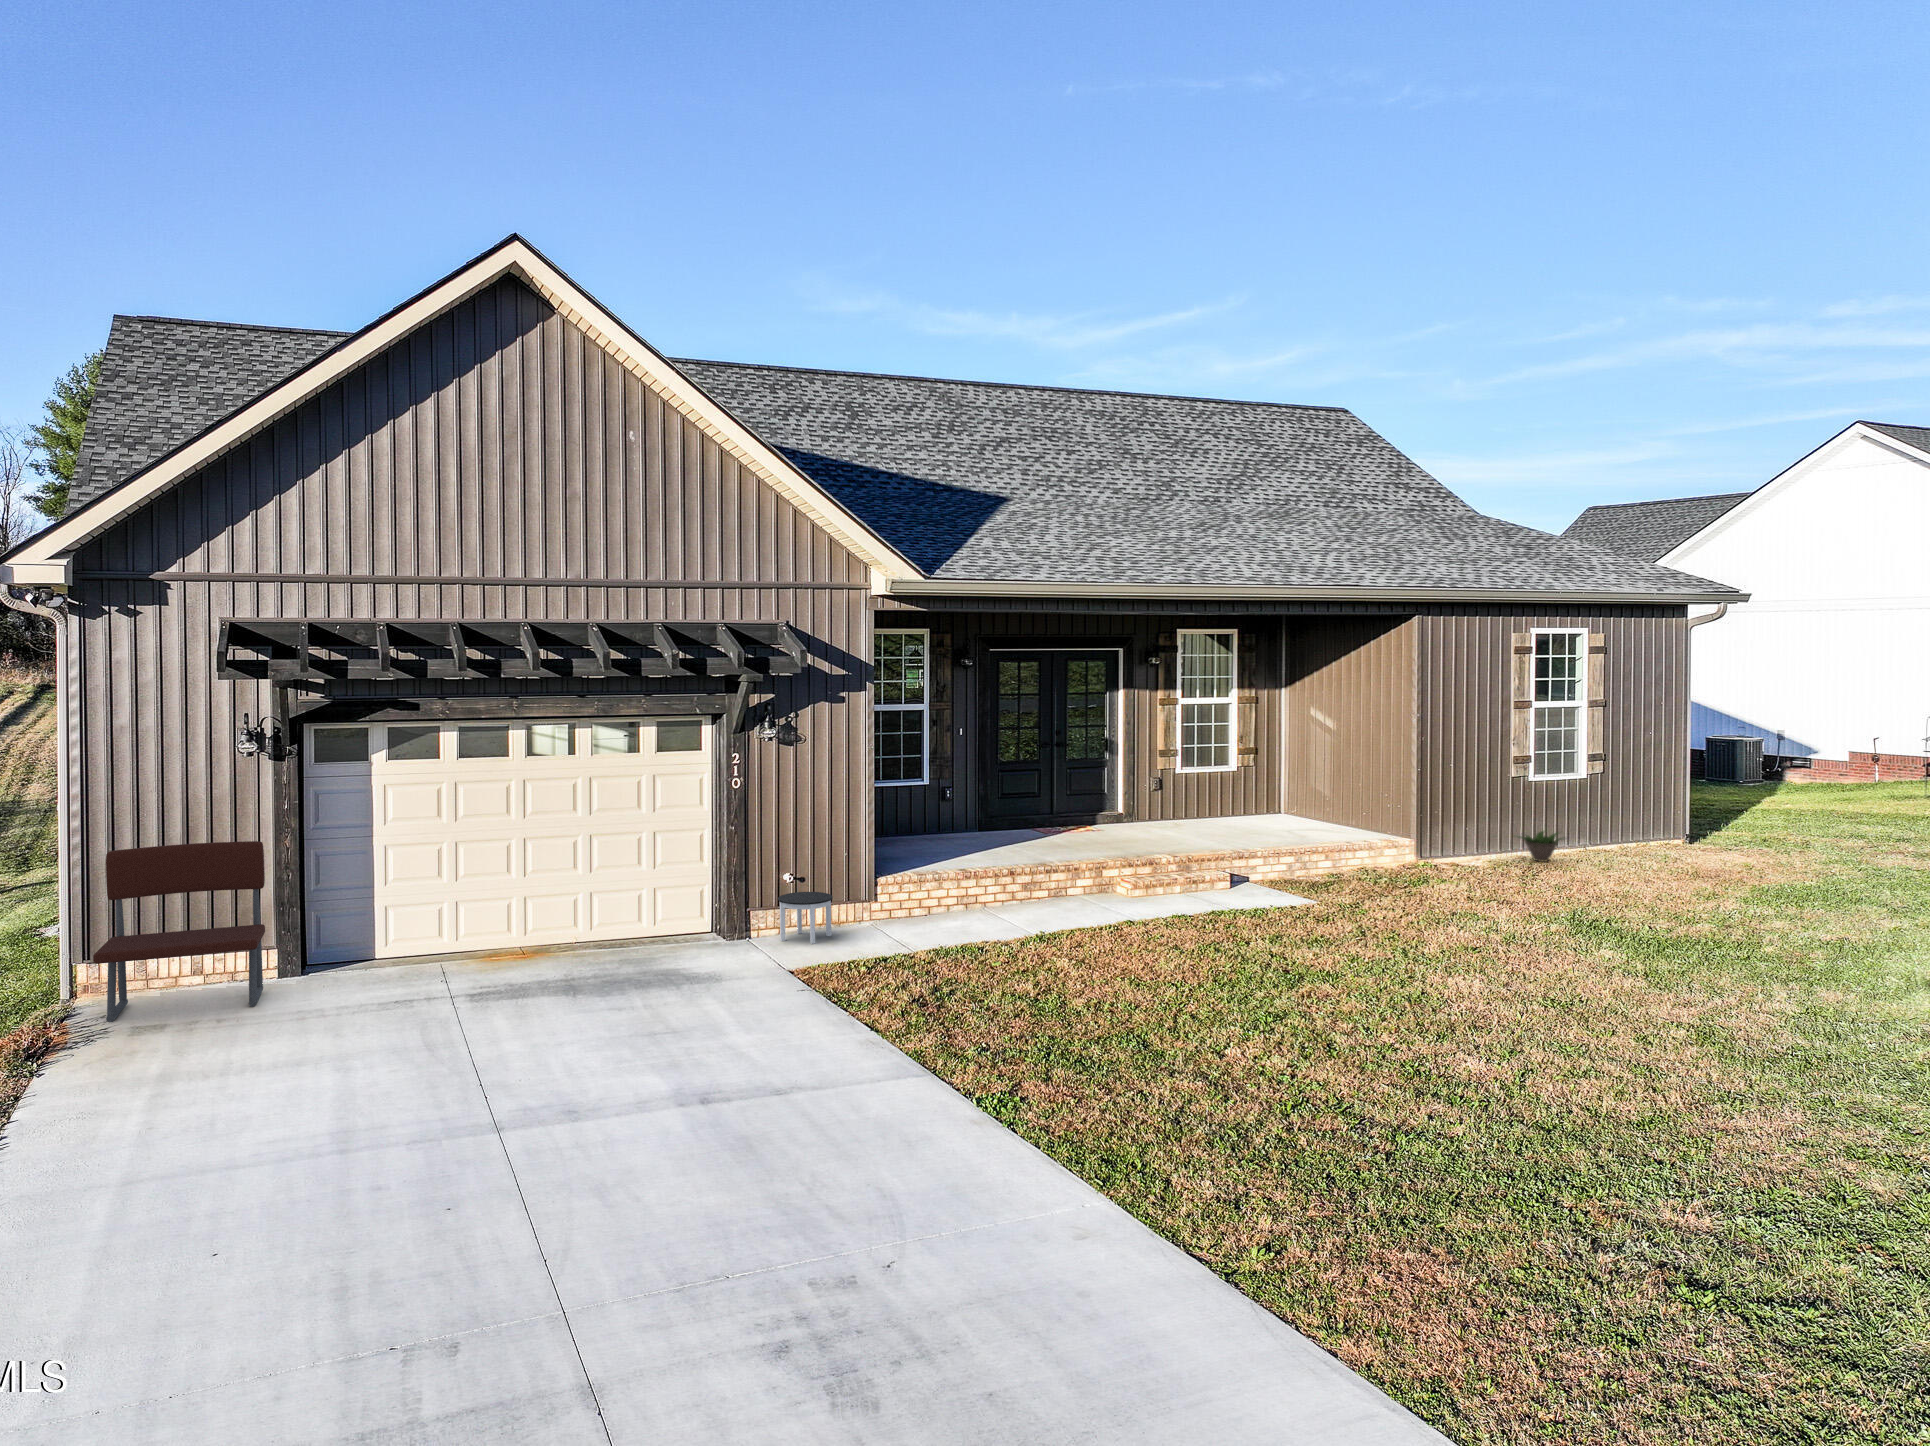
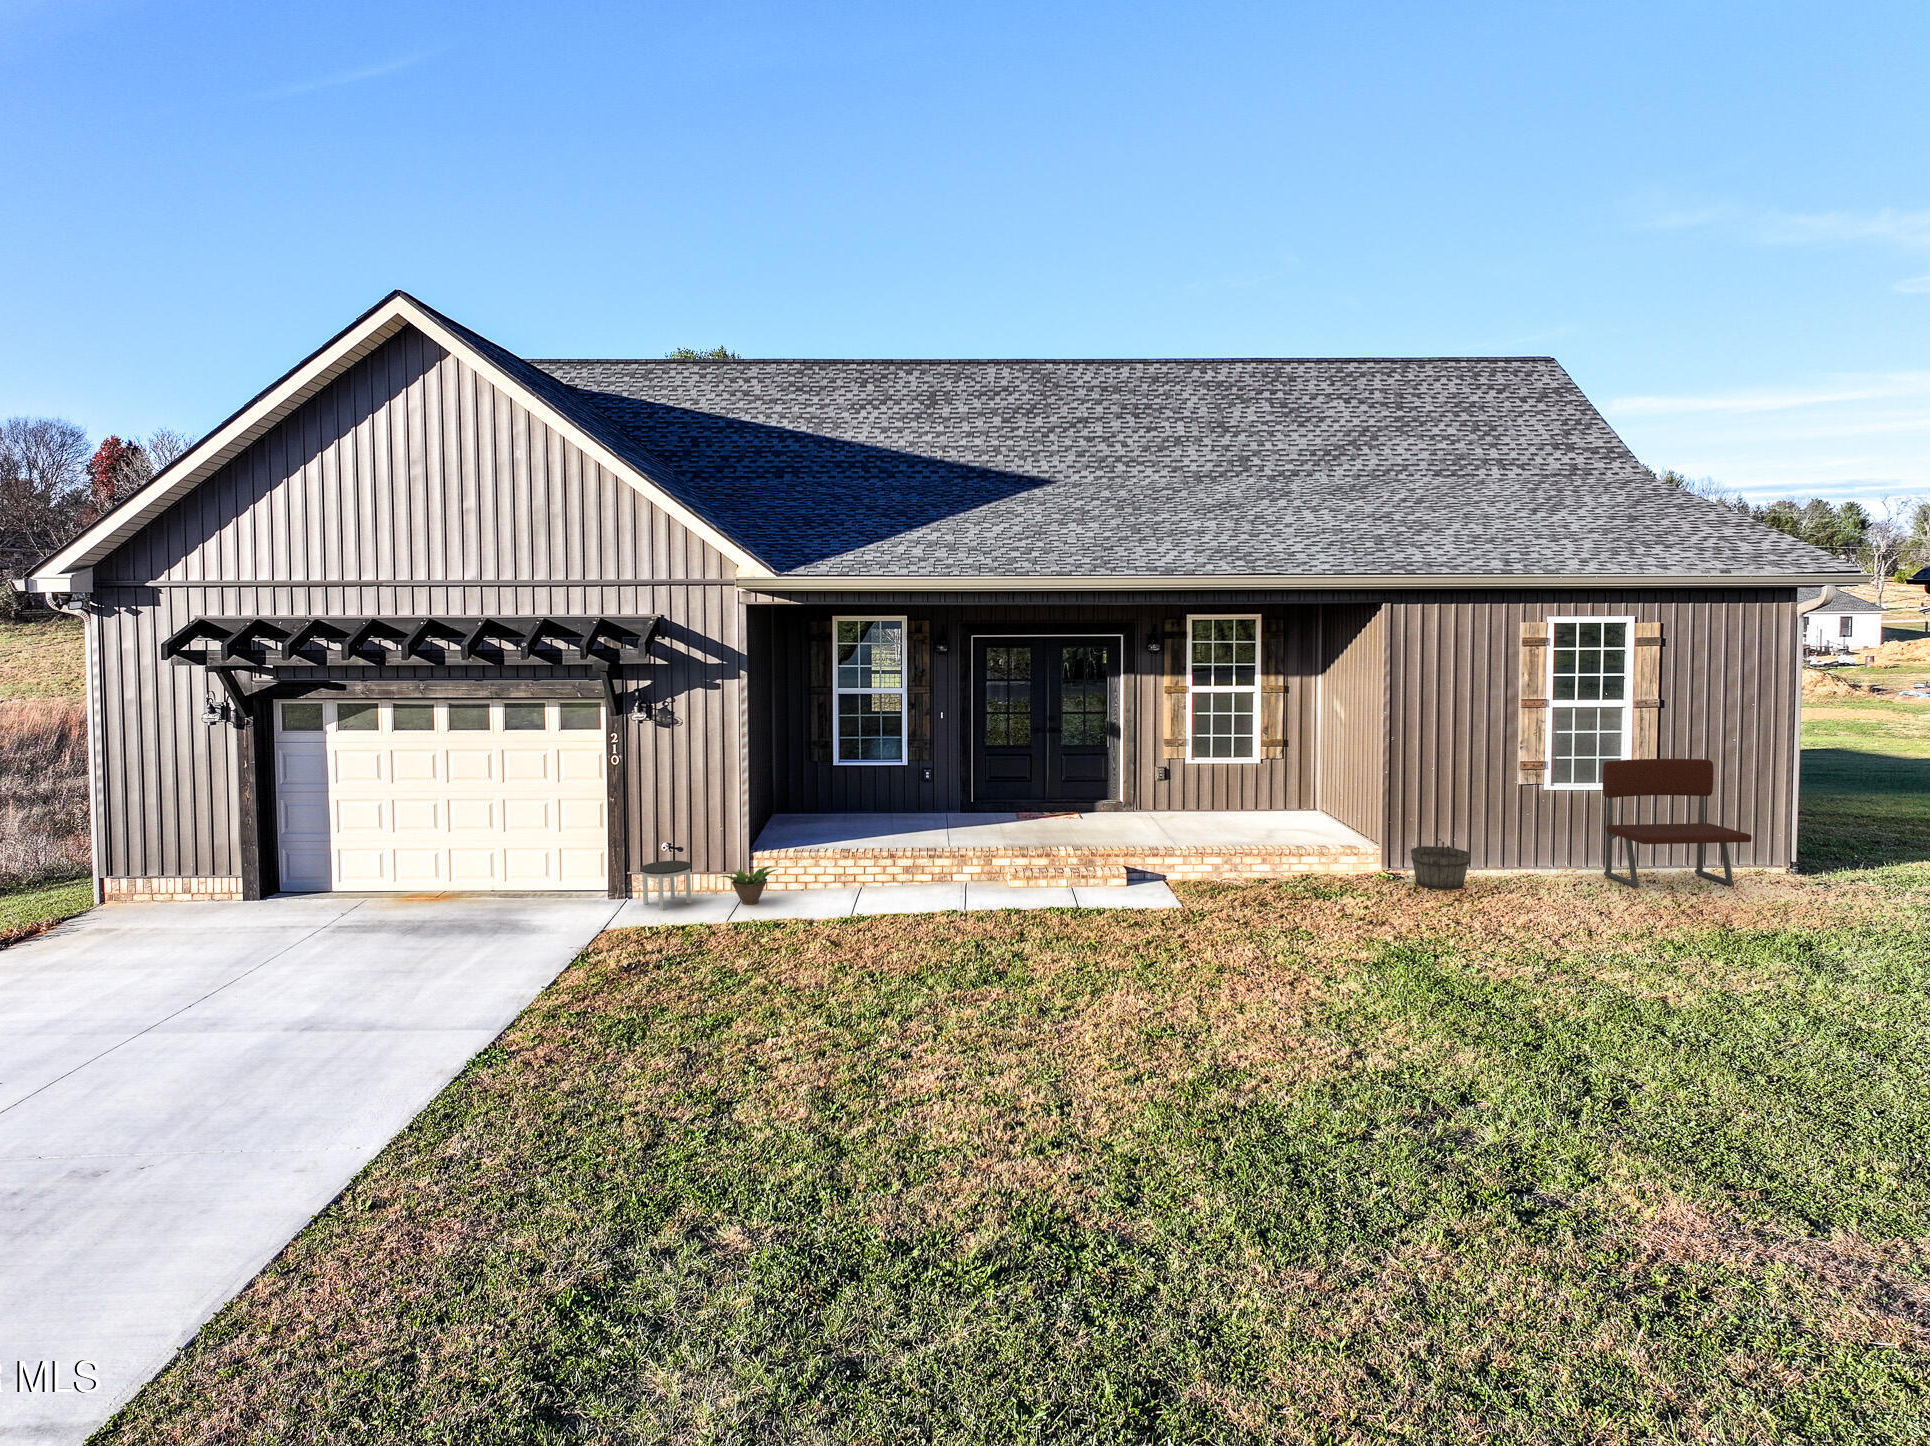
wooden bucket: none [1443,827,1495,871] -> present [1411,839,1470,890]
decorative plant: present [1519,831,1562,862] -> present [718,866,778,905]
bench: present [93,841,265,1022] -> present [1603,759,1752,888]

